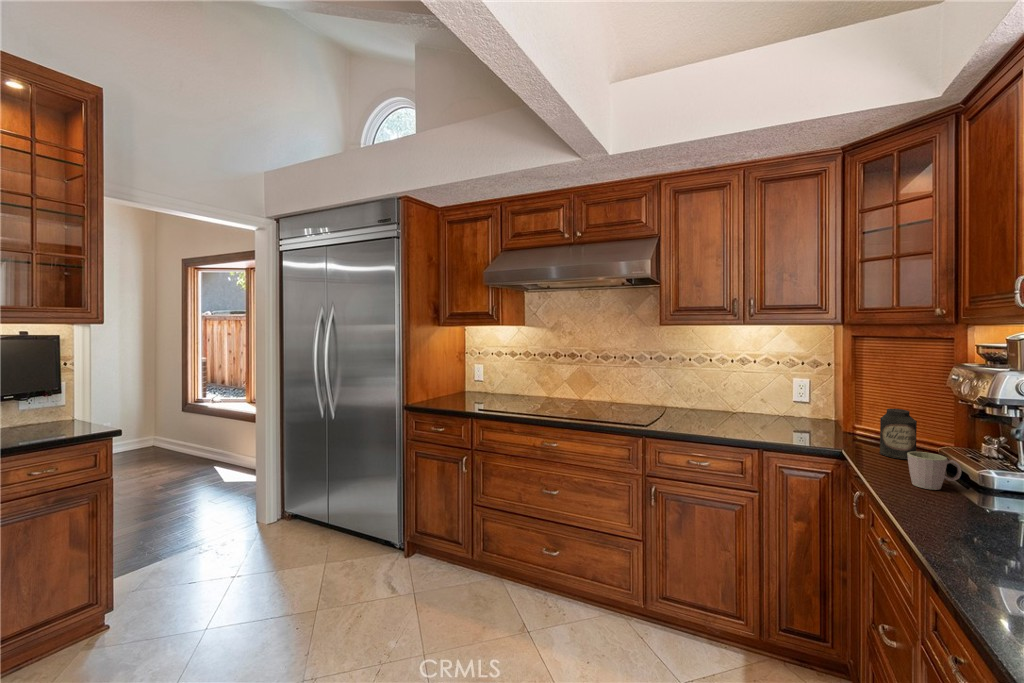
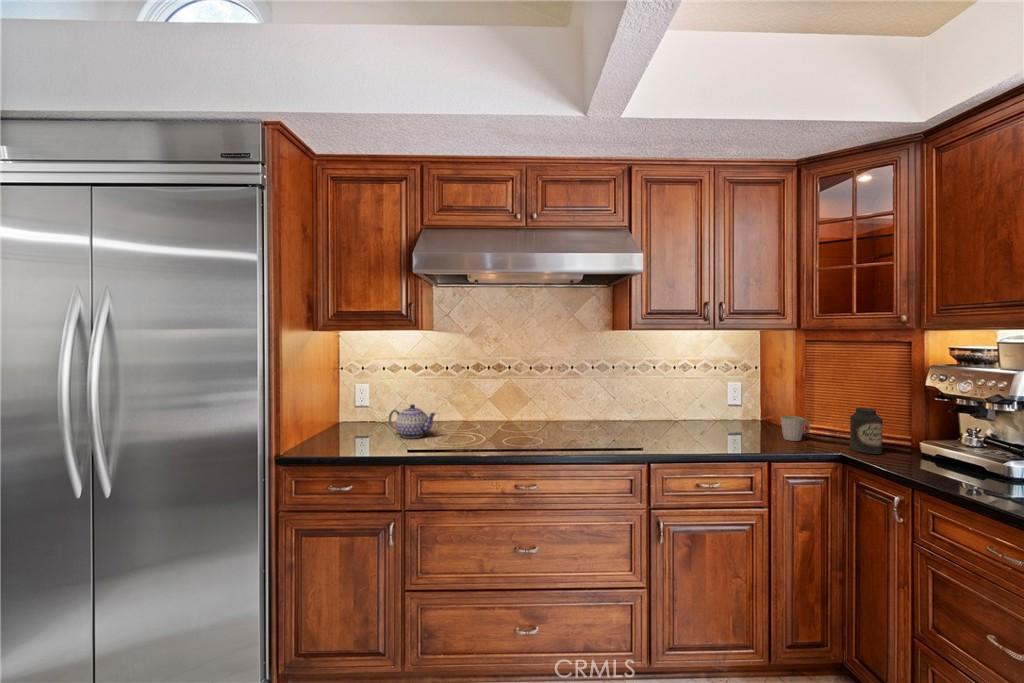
teapot: none [484,379,511,404] -> present [389,404,436,438]
mug: present [907,452,961,490] -> present [781,416,810,441]

